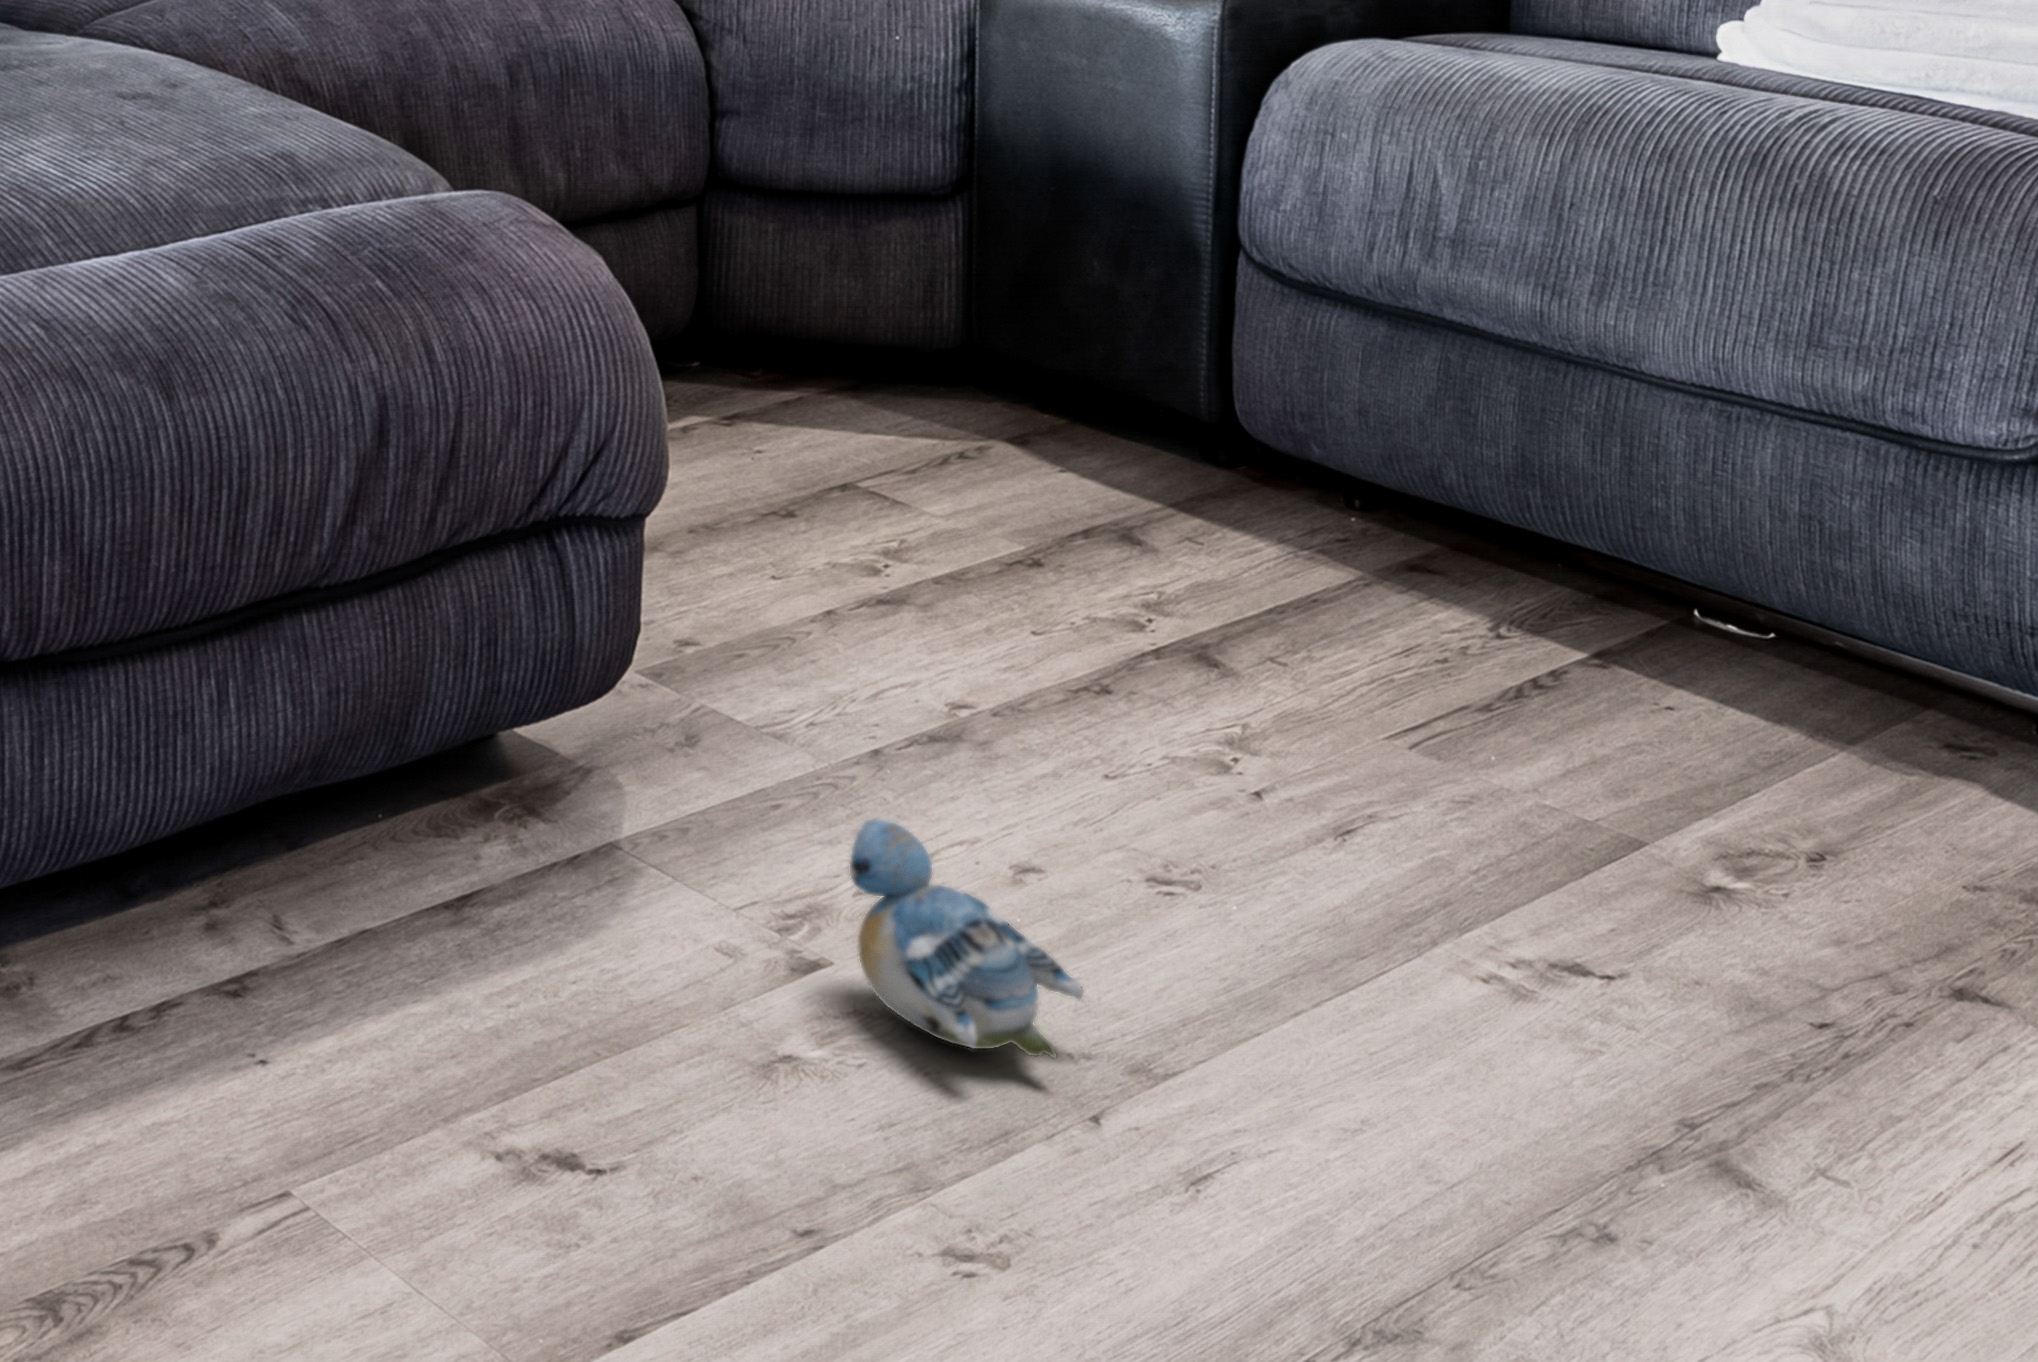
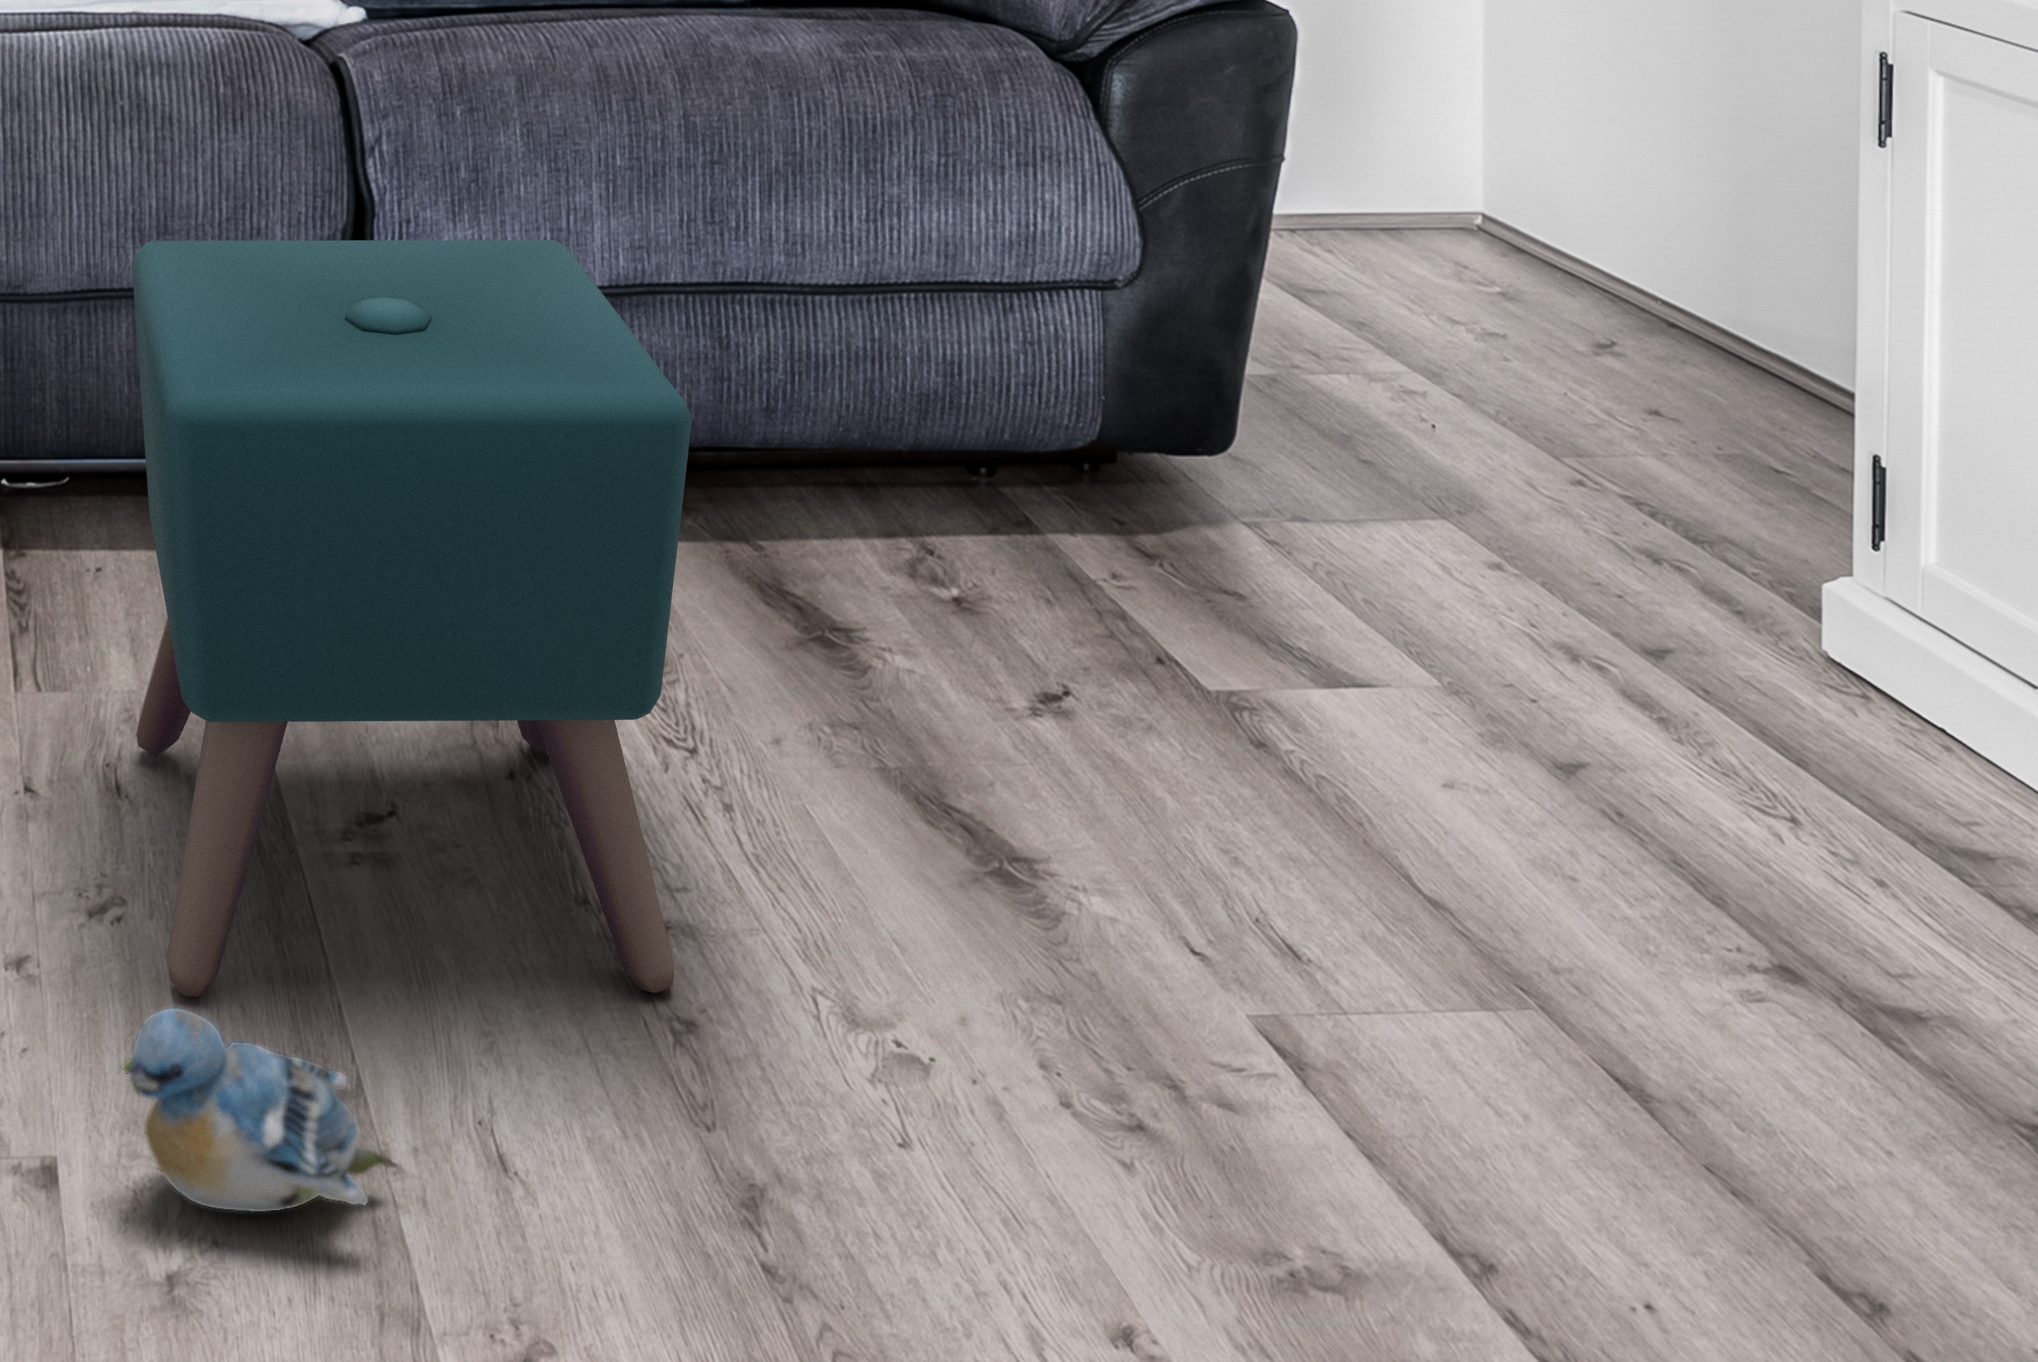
ottoman: none [1104,251,1933,1168] -> present [132,240,692,996]

